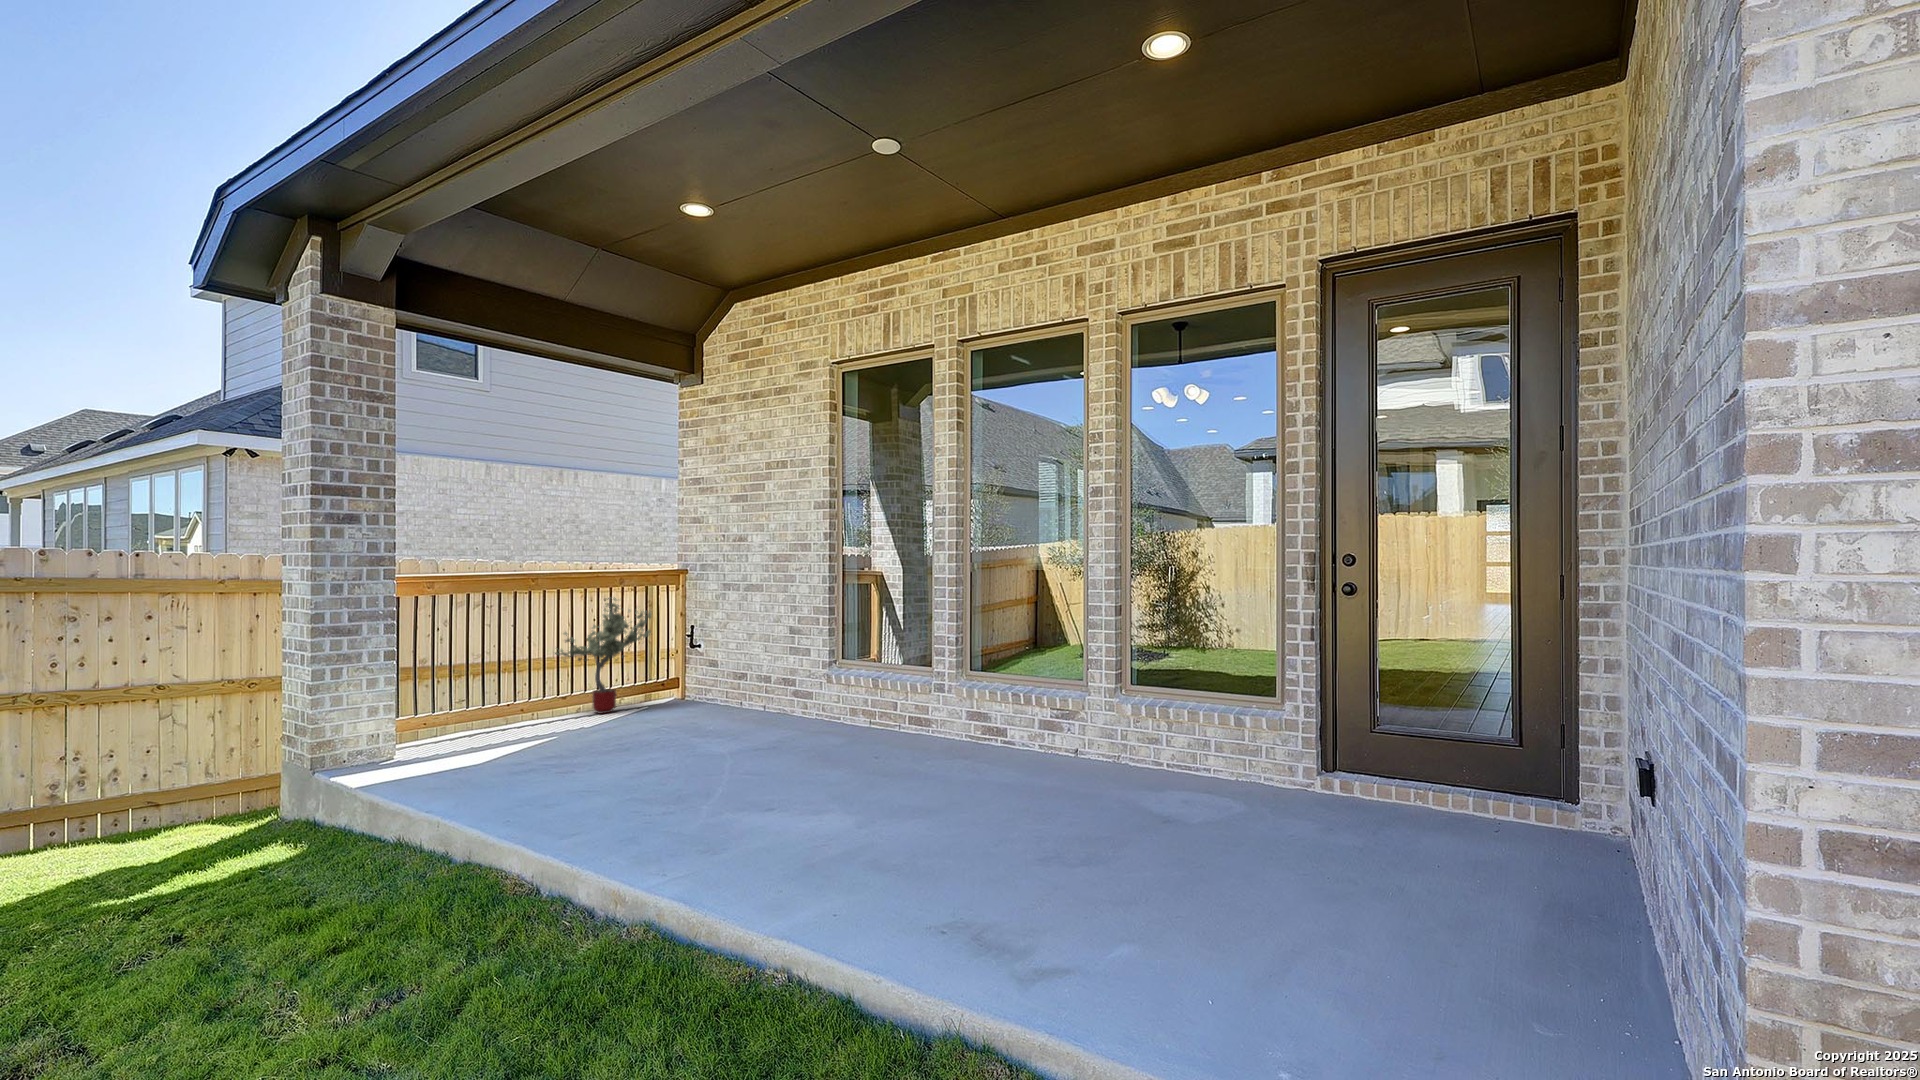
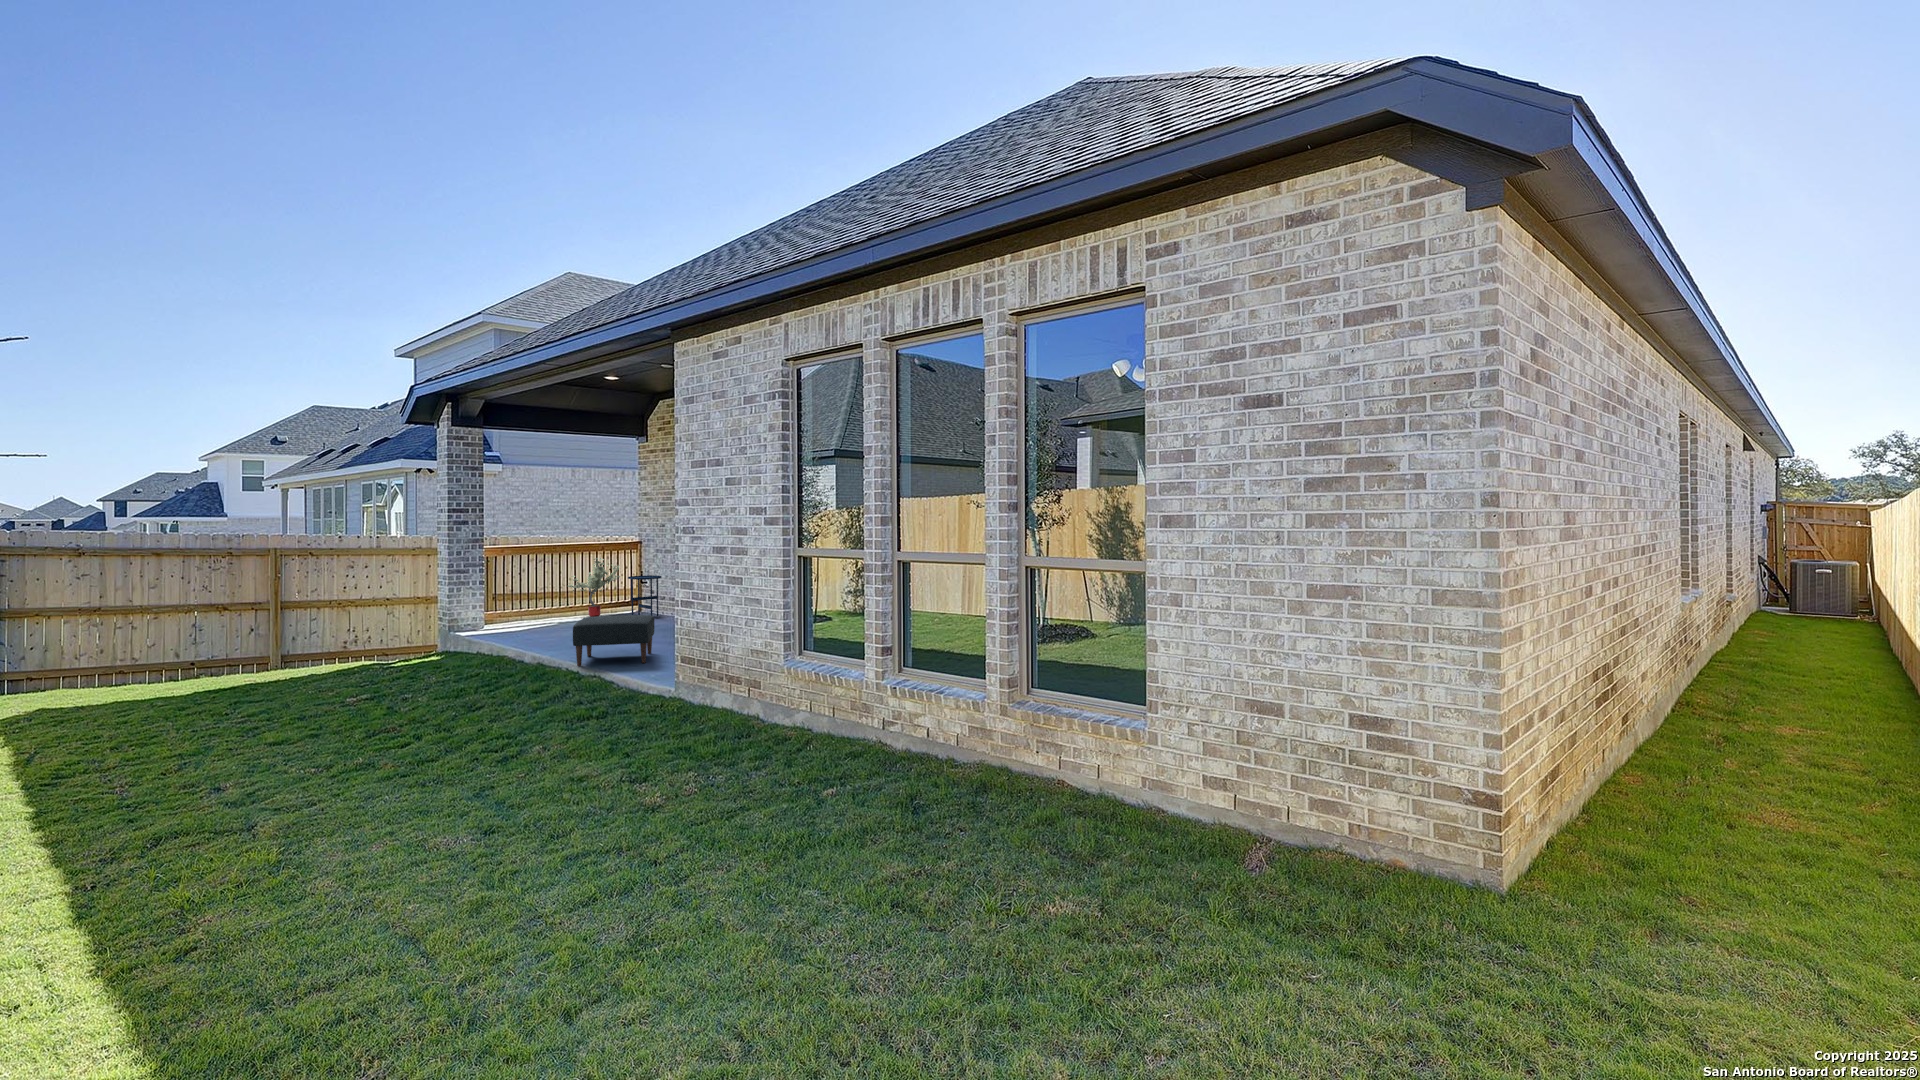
side table: none [675,629,738,714] -> present [628,575,661,616]
ottoman: none [737,734,964,910] -> present [573,615,654,666]

